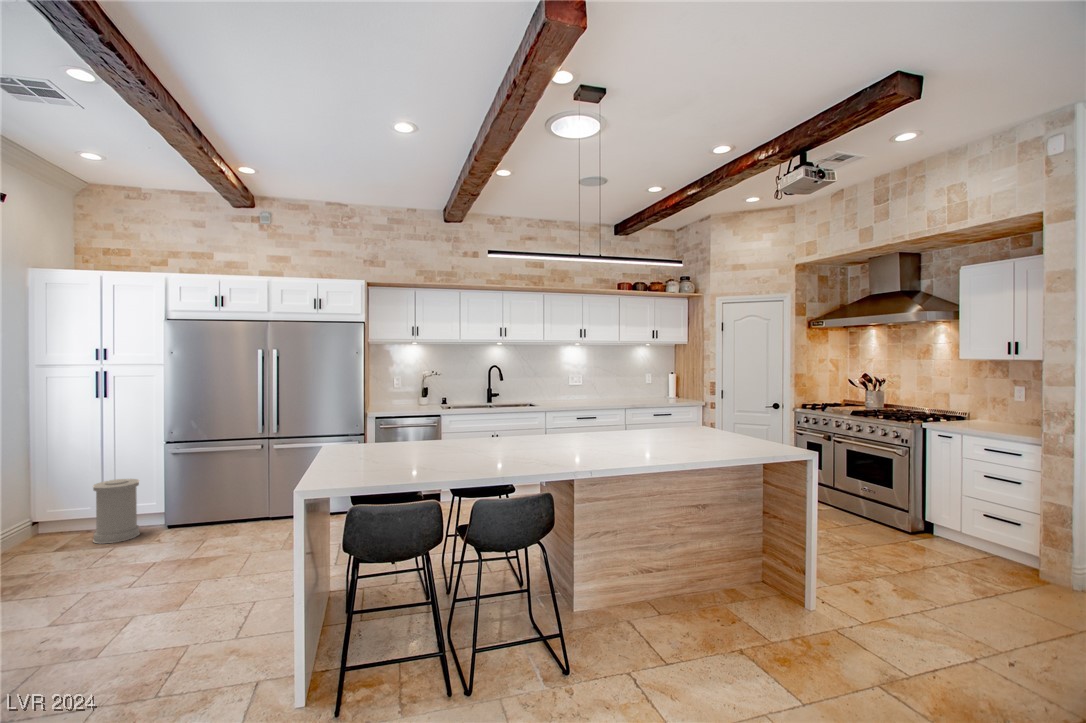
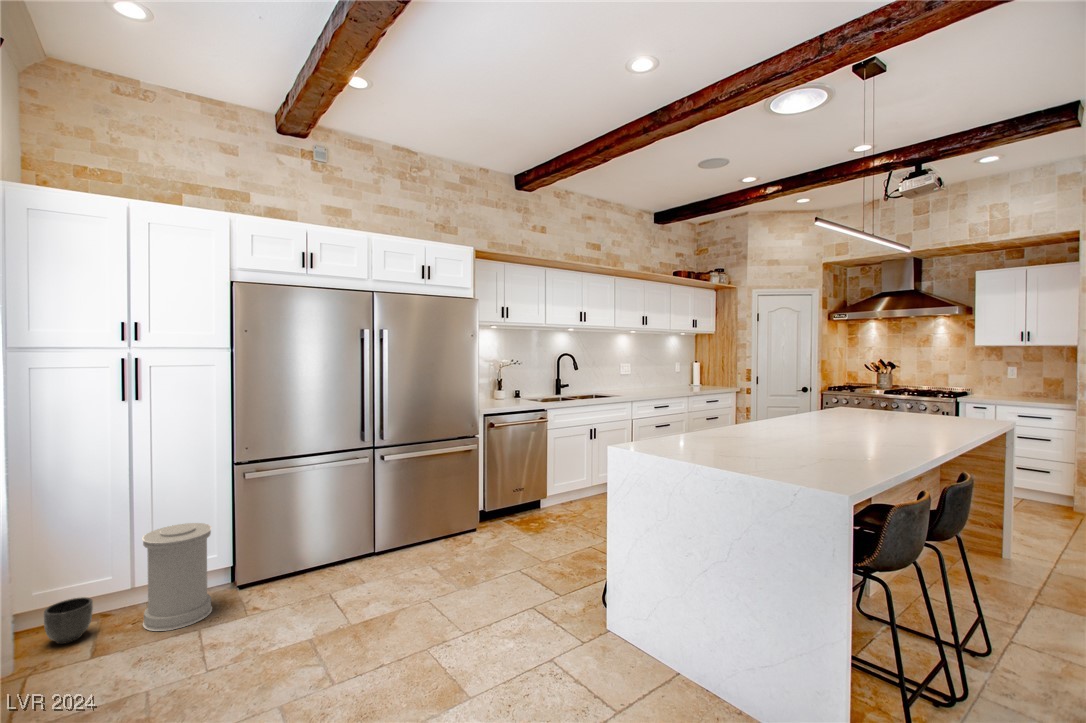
planter: none [43,516,72,541] -> present [44,597,93,644]

